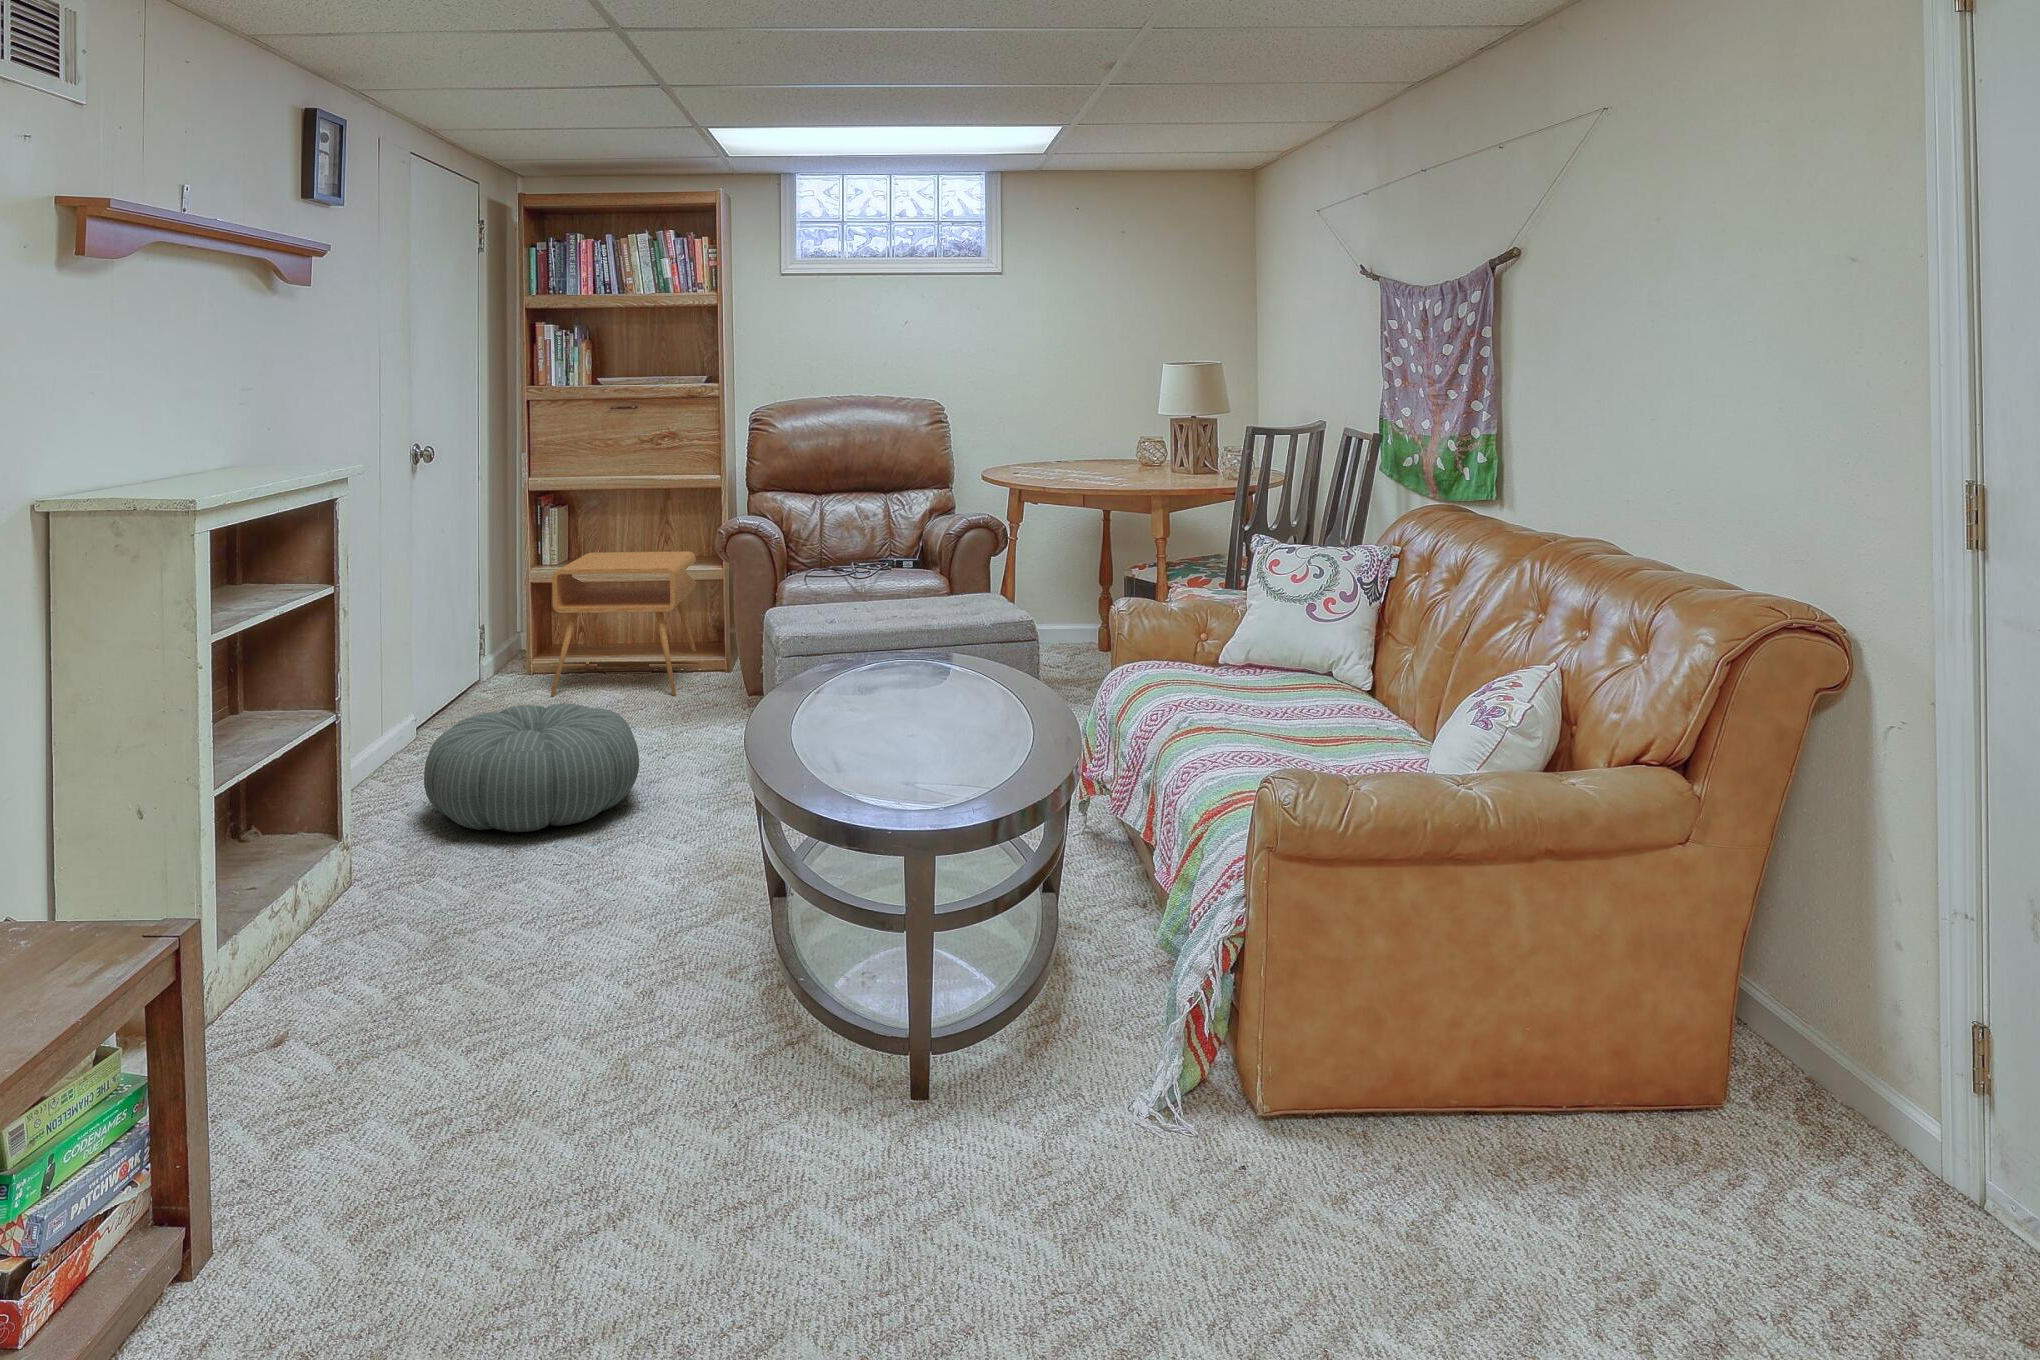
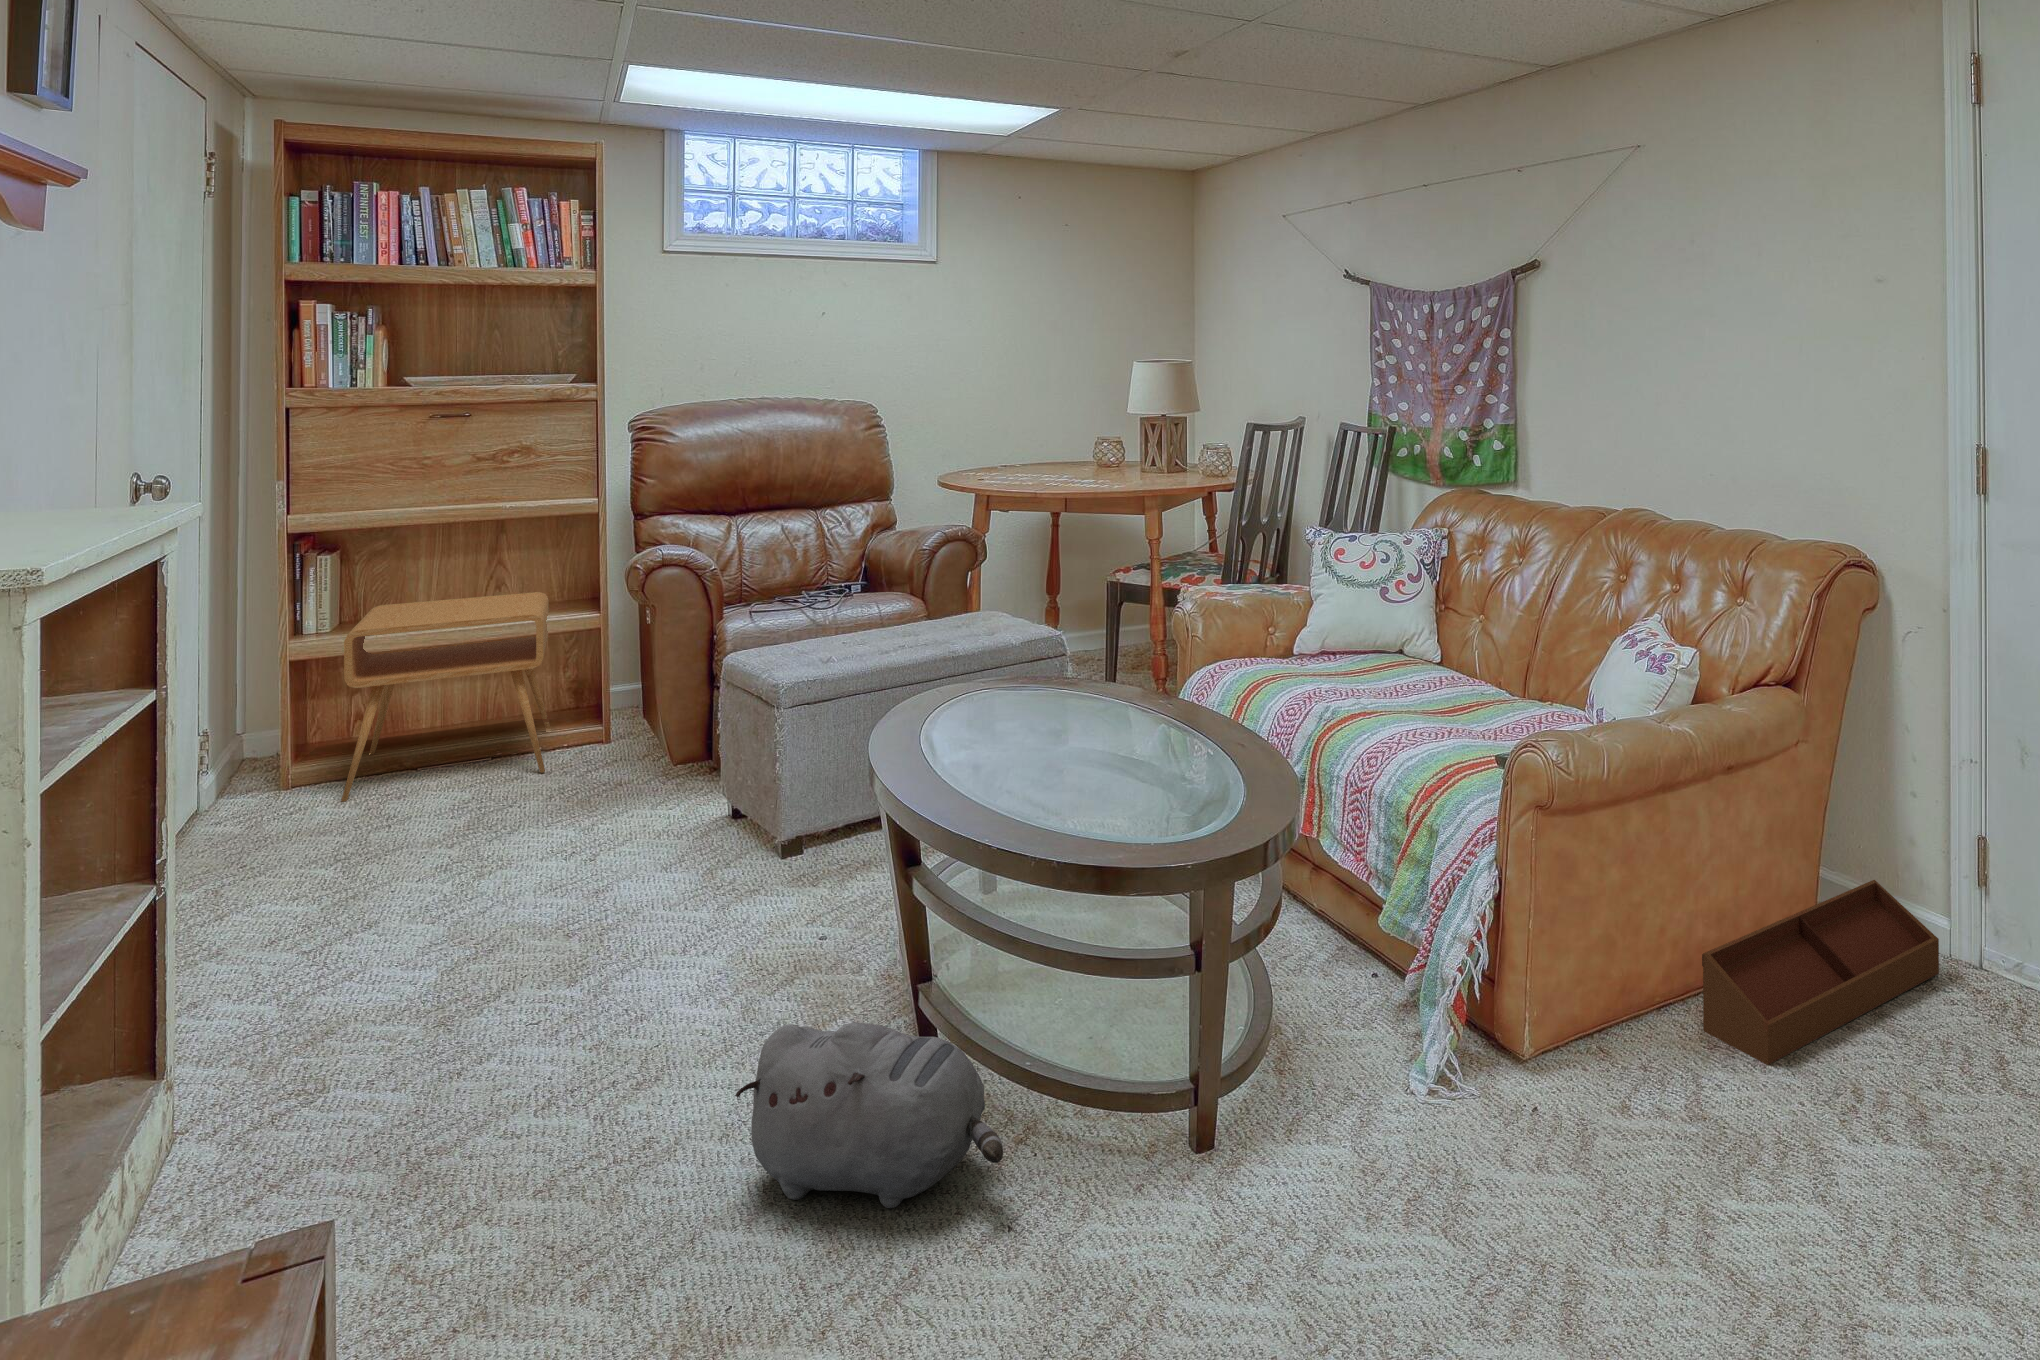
pouf: present [424,703,639,832] -> none [244,800,597,996]
plush toy: none [588,903,756,1068] -> present [735,1023,1003,1208]
storage bin: none [1498,1045,1897,1213] -> present [1702,880,1939,1065]

